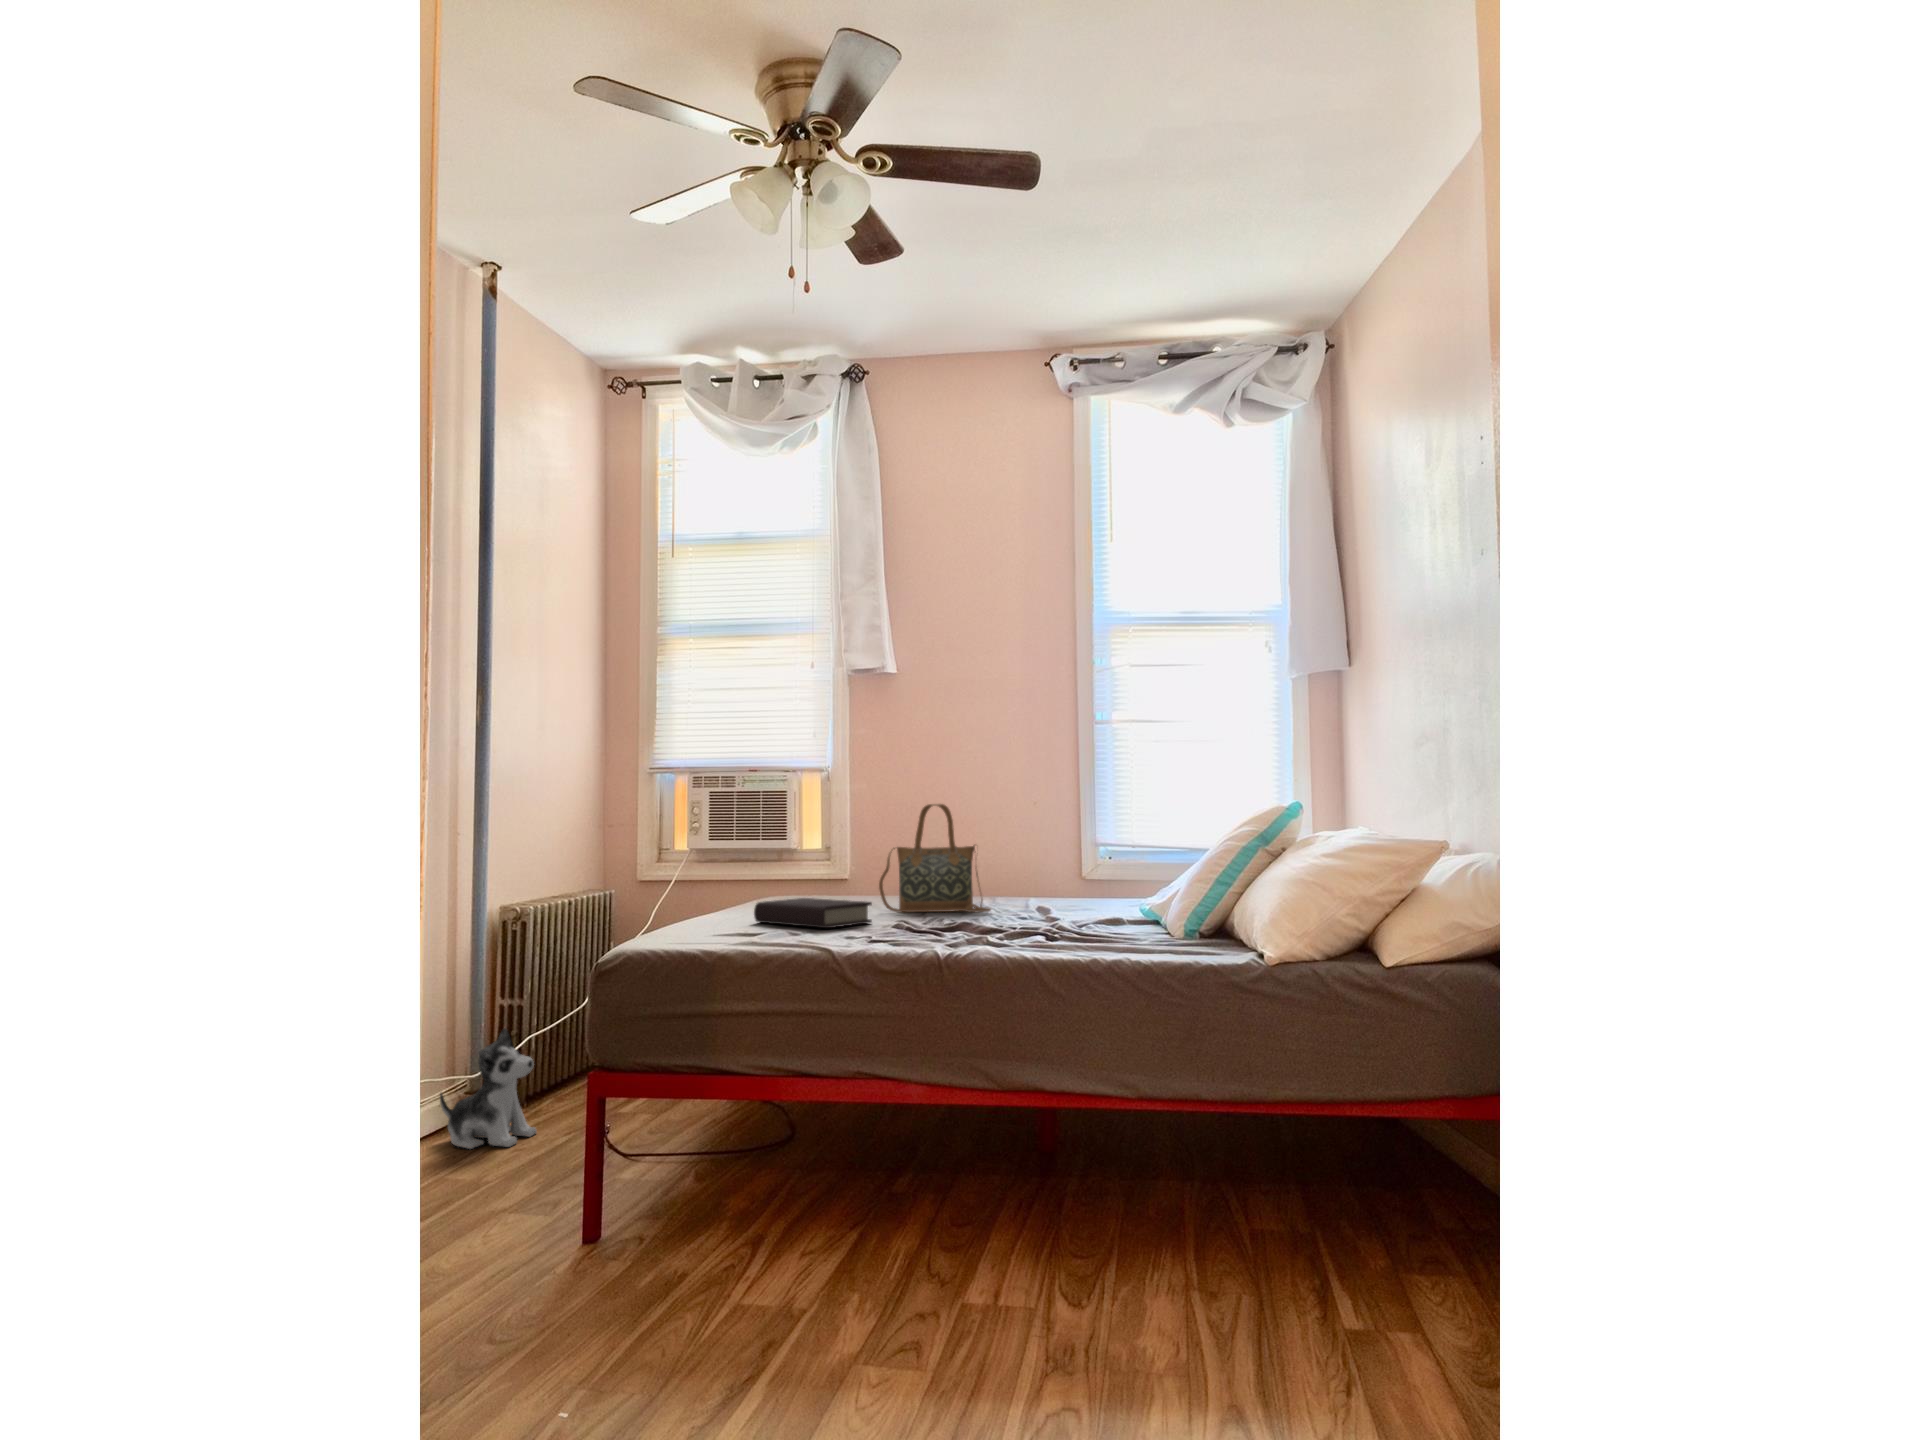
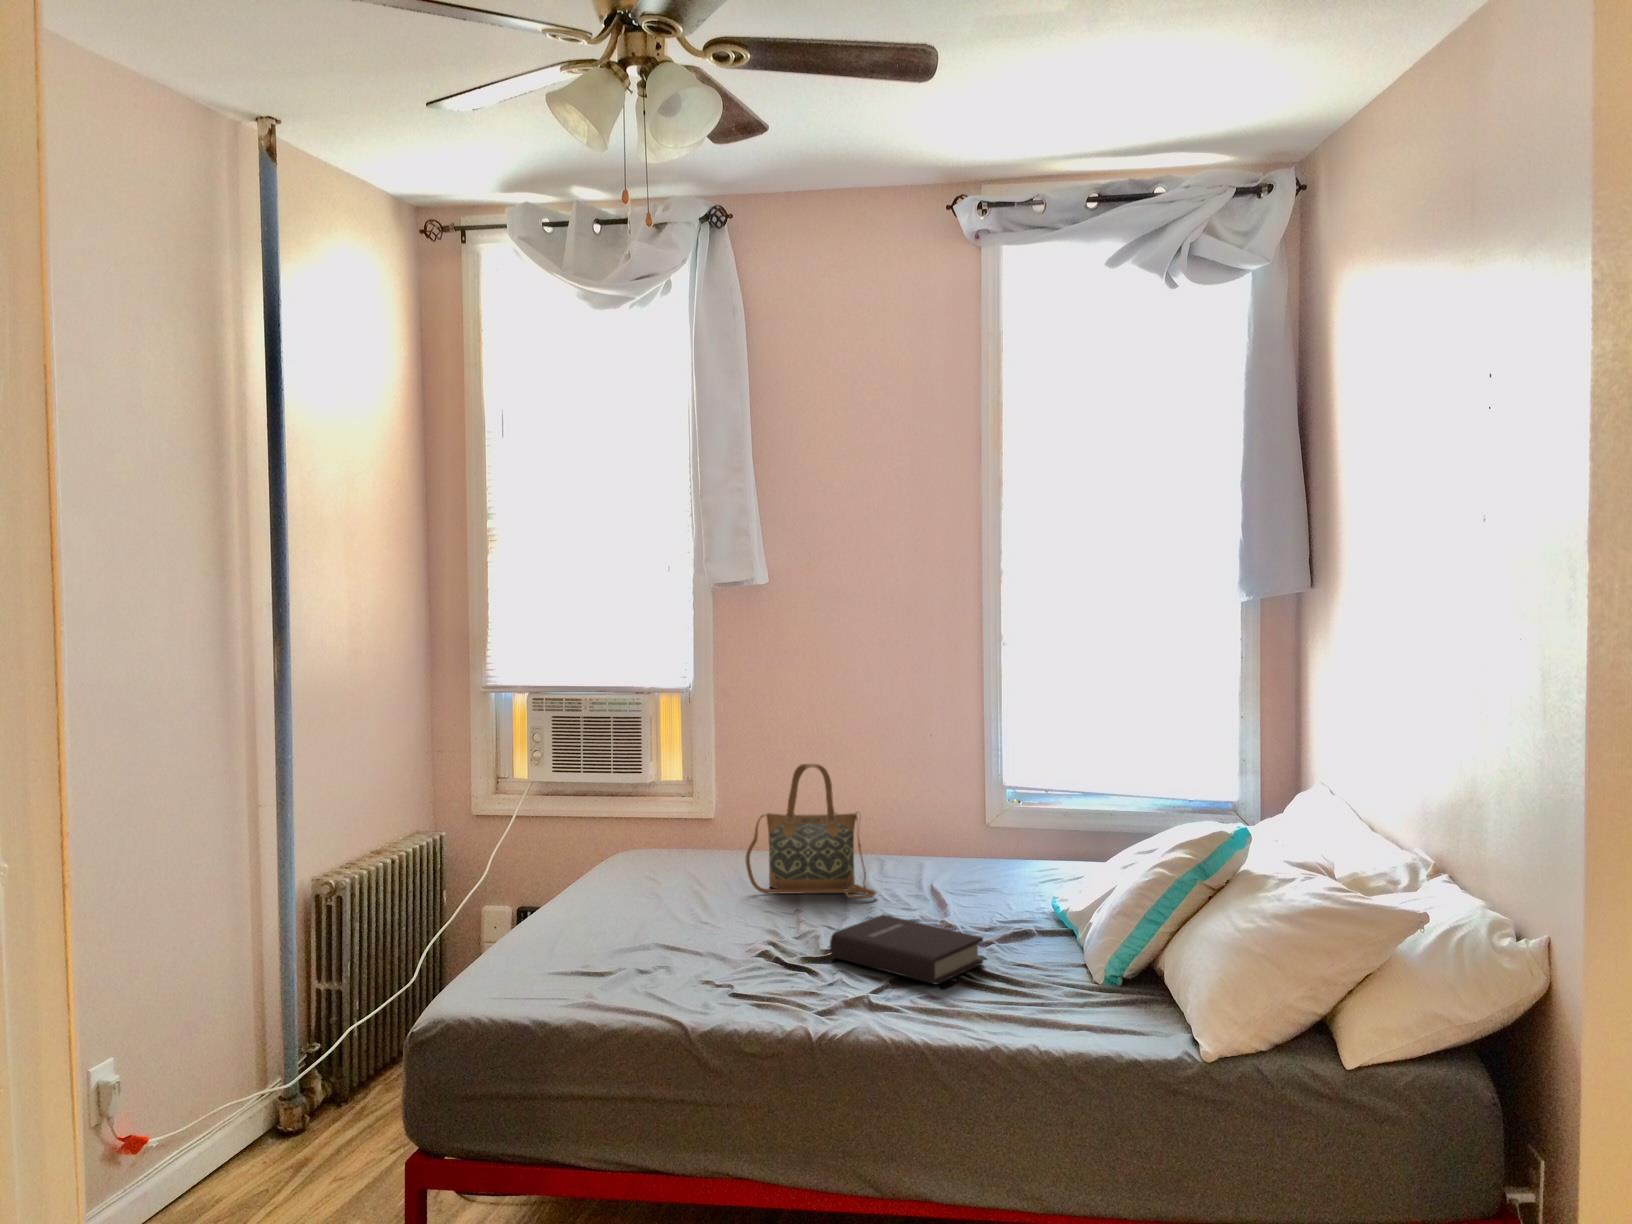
book: present [754,898,872,928] -> present [830,915,983,985]
plush toy: present [440,1028,537,1149] -> none [250,1041,360,1182]

